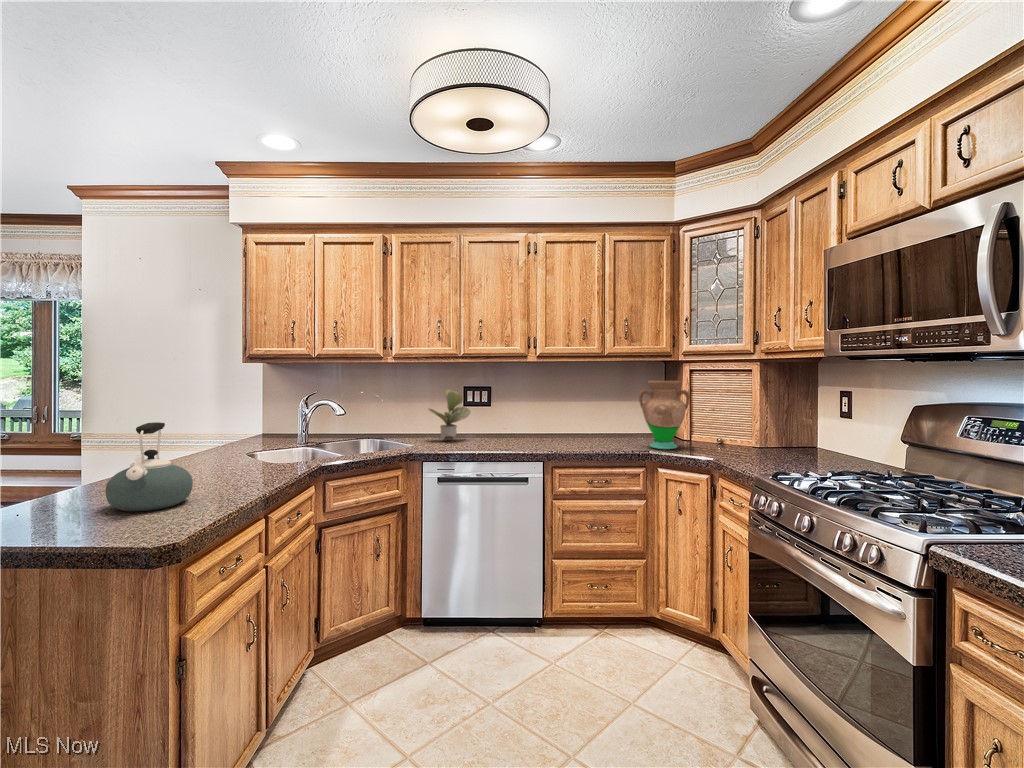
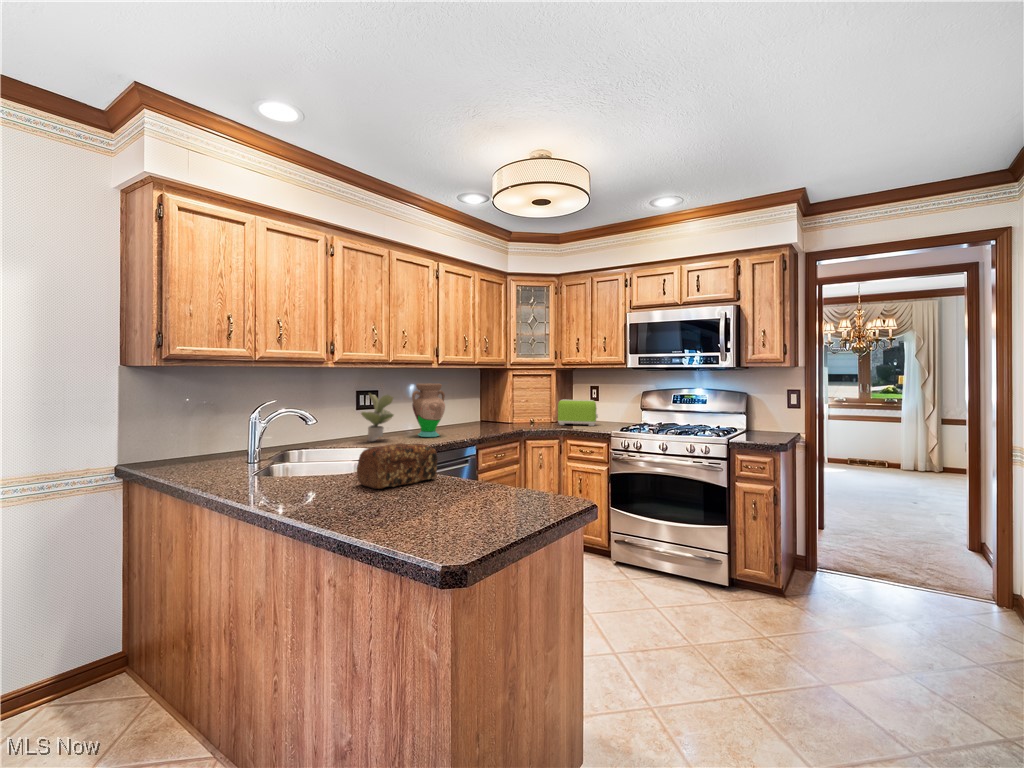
vase: present [639,381,690,449] -> present [412,384,445,437]
toaster: none [741,410,814,460] -> present [558,399,598,426]
kettle: present [105,422,193,511] -> none [449,429,524,508]
bread loaf: none [197,436,289,478] -> present [357,443,438,489]

